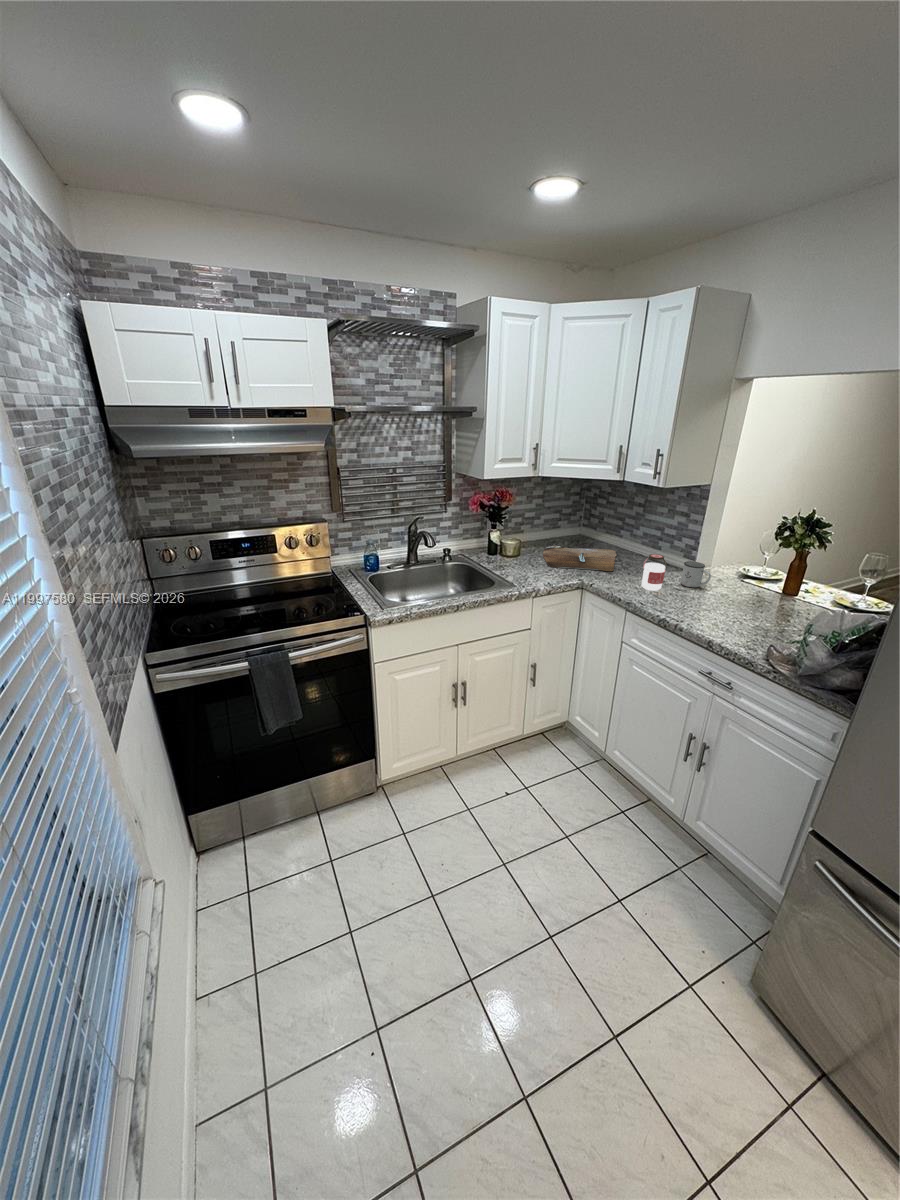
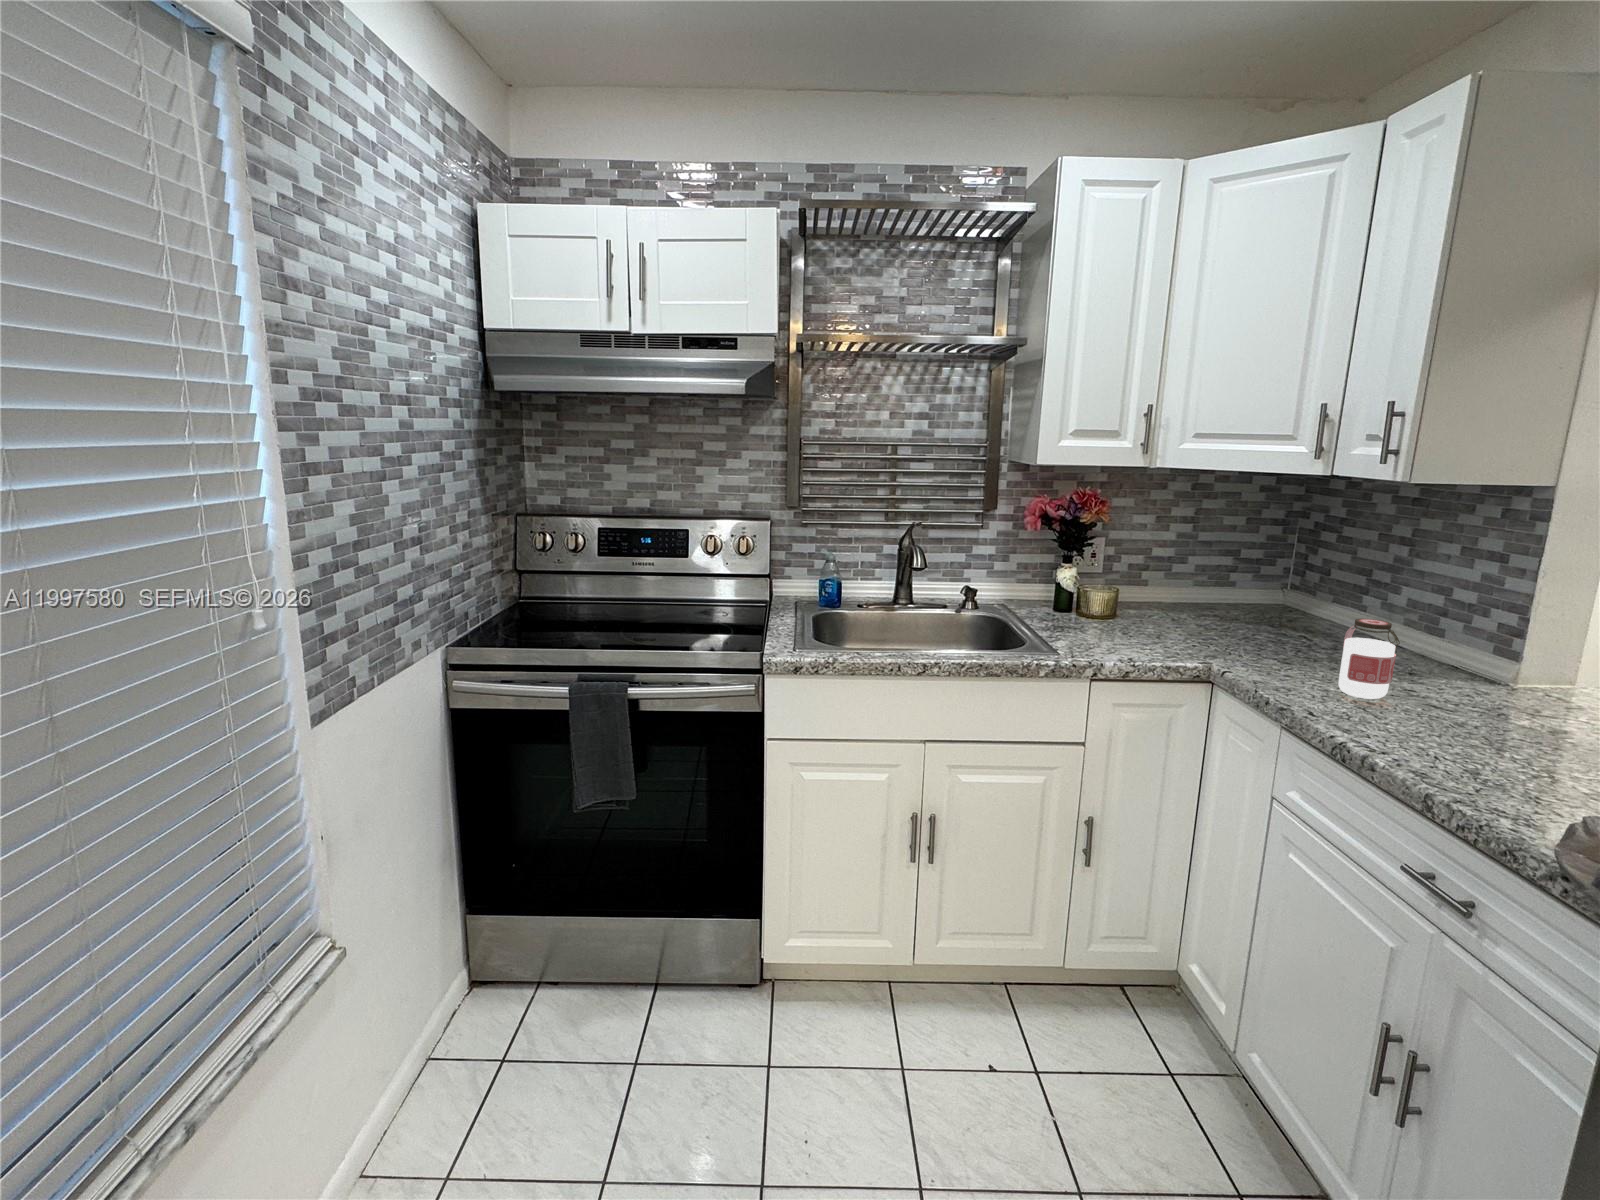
cutting board: present [543,545,617,571] -> none [1156,610,1338,658]
mug: present [681,561,711,588] -> none [1454,650,1531,710]

